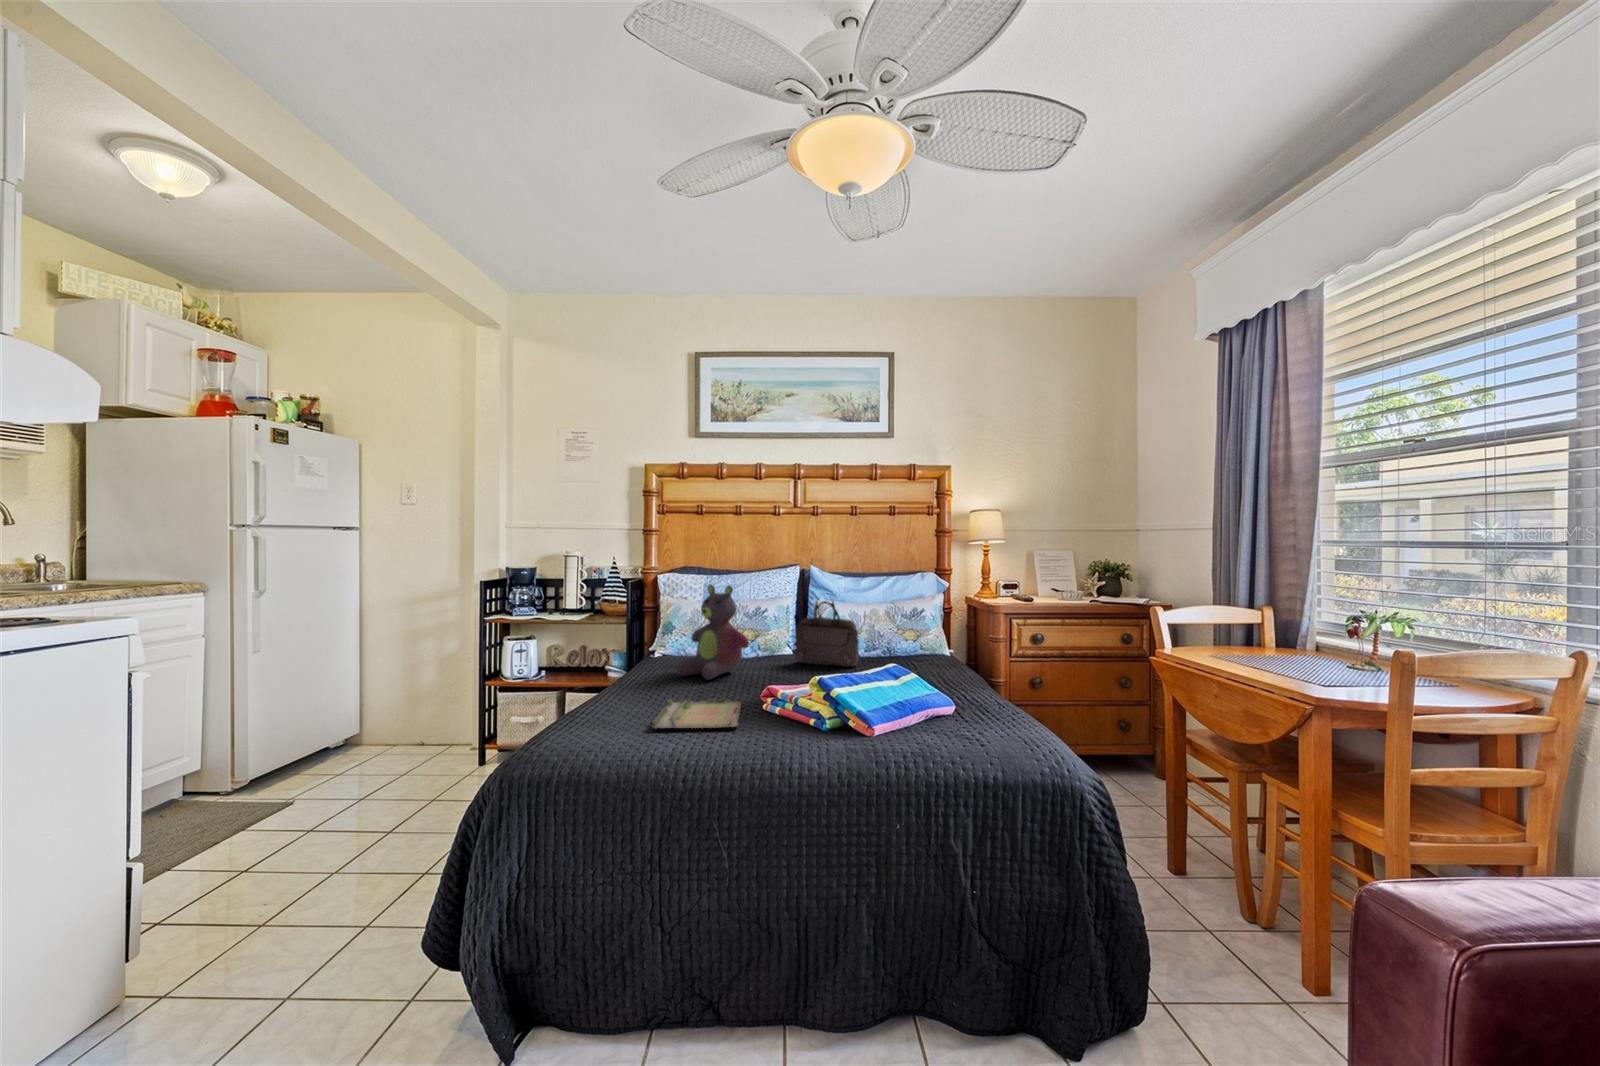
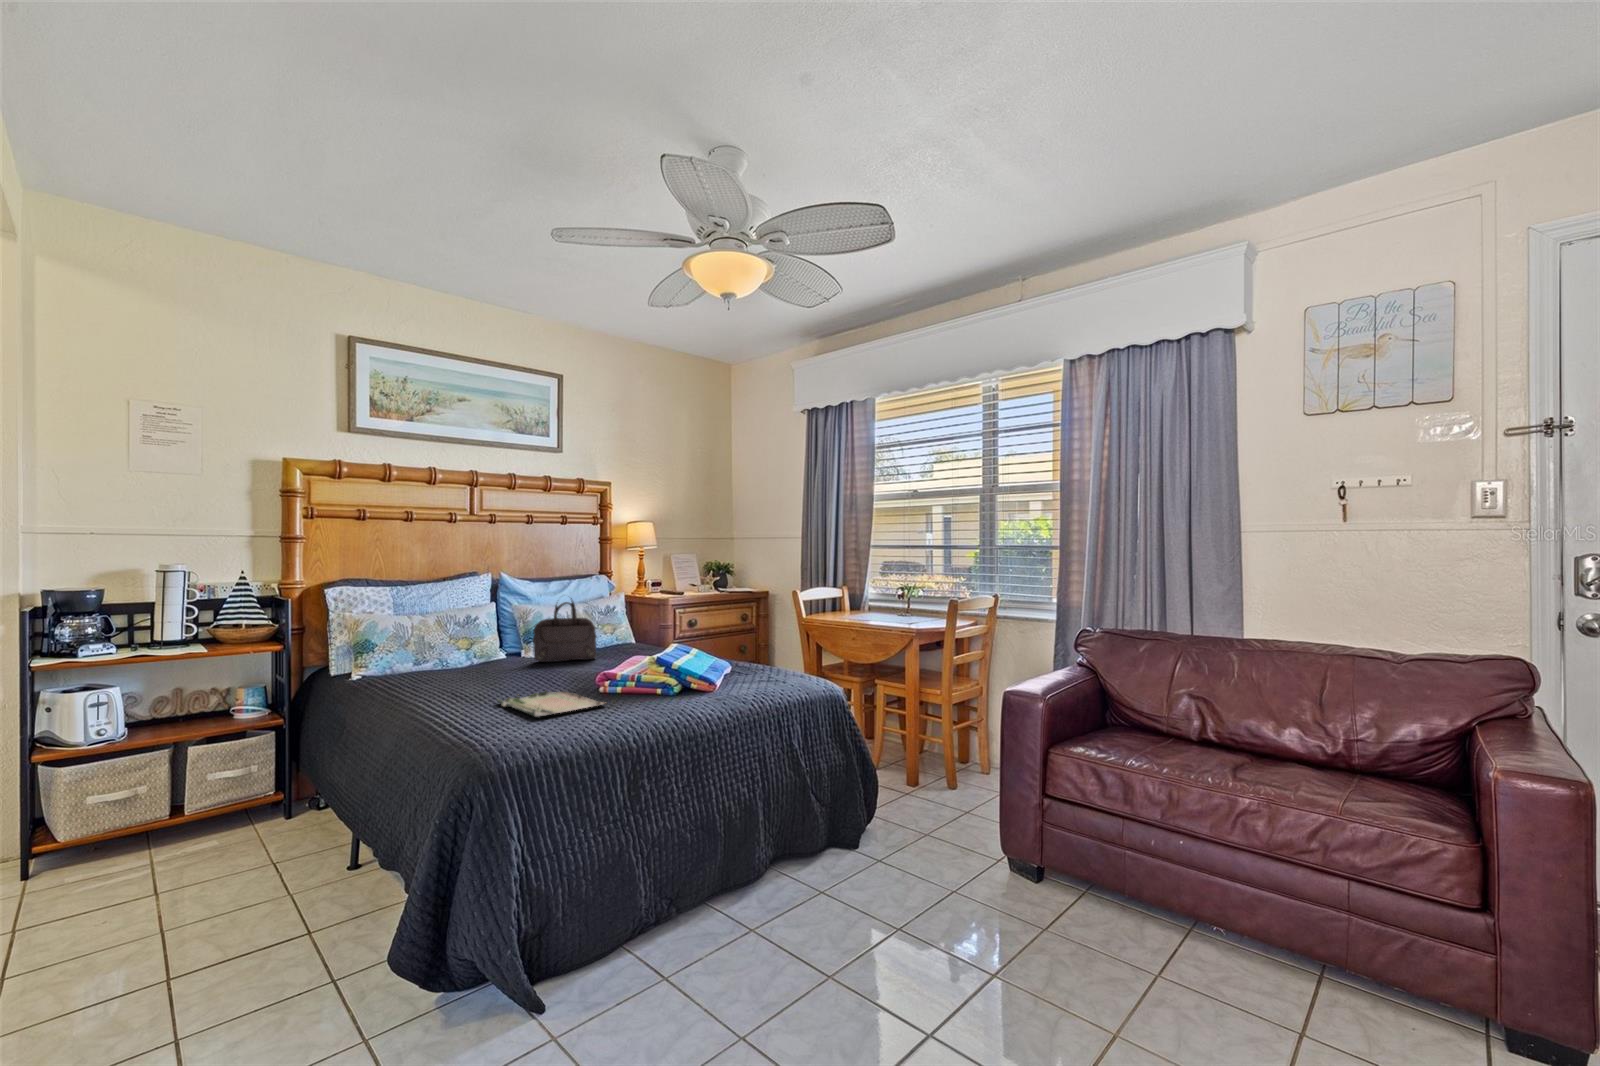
stuffed bear: present [676,585,749,680] -> none [437,591,515,685]

